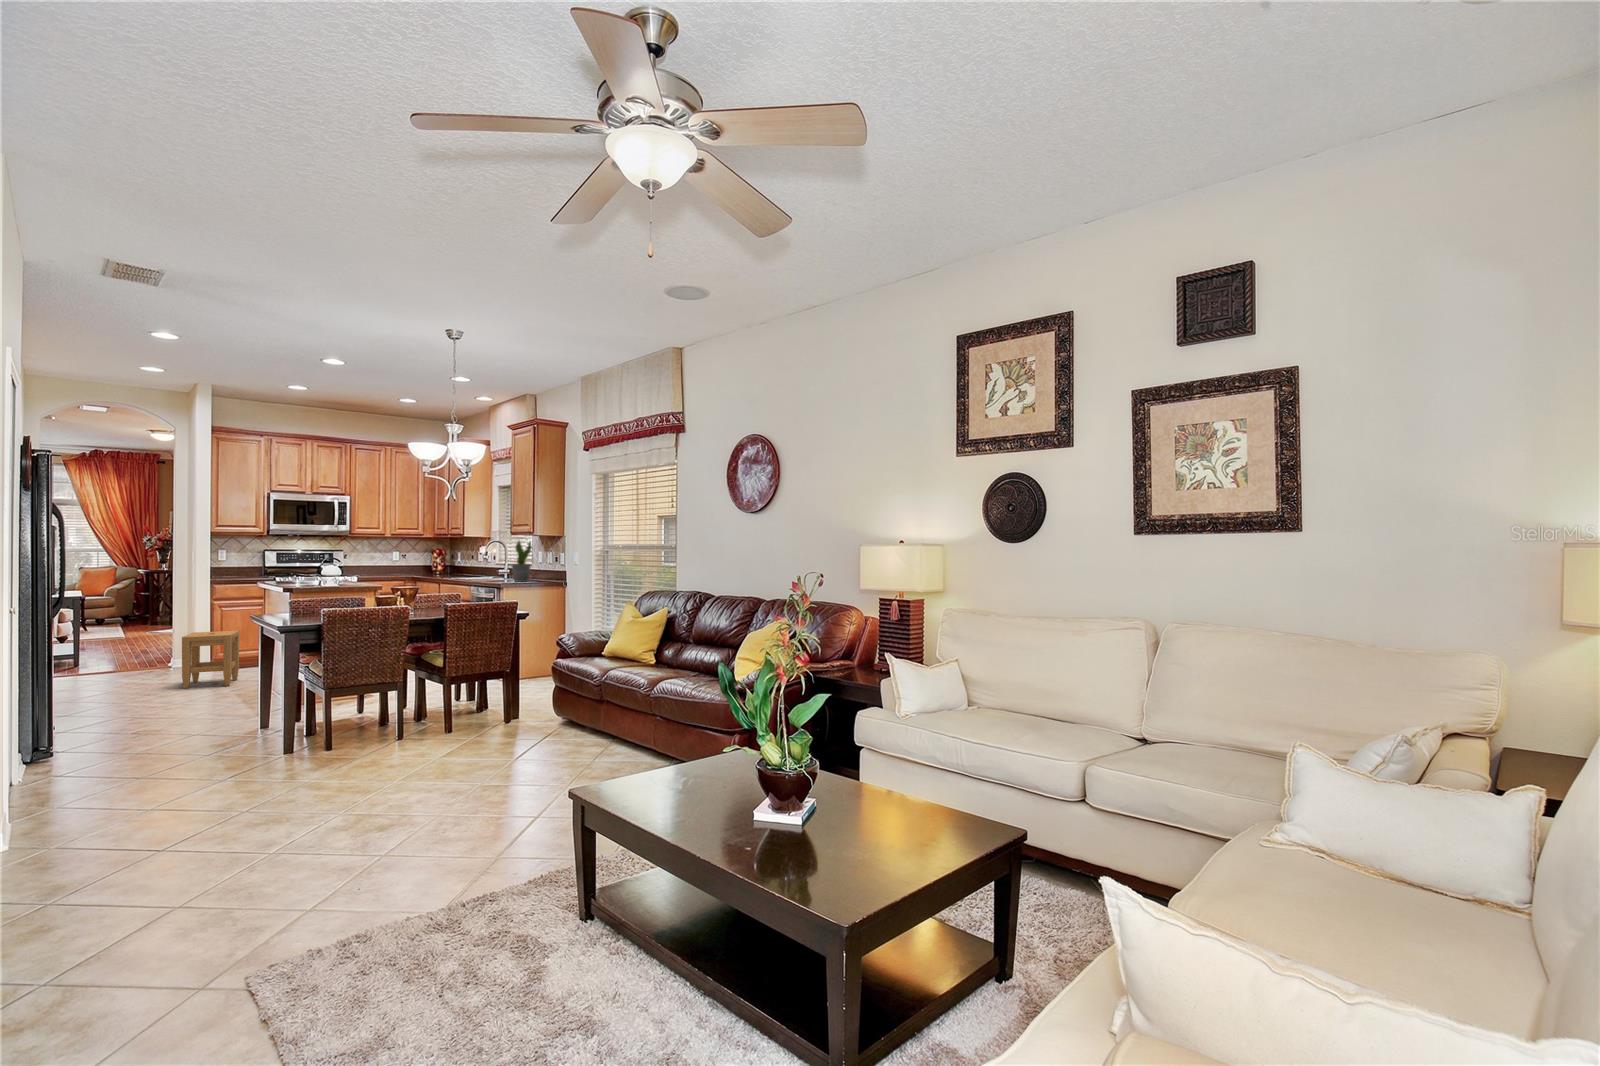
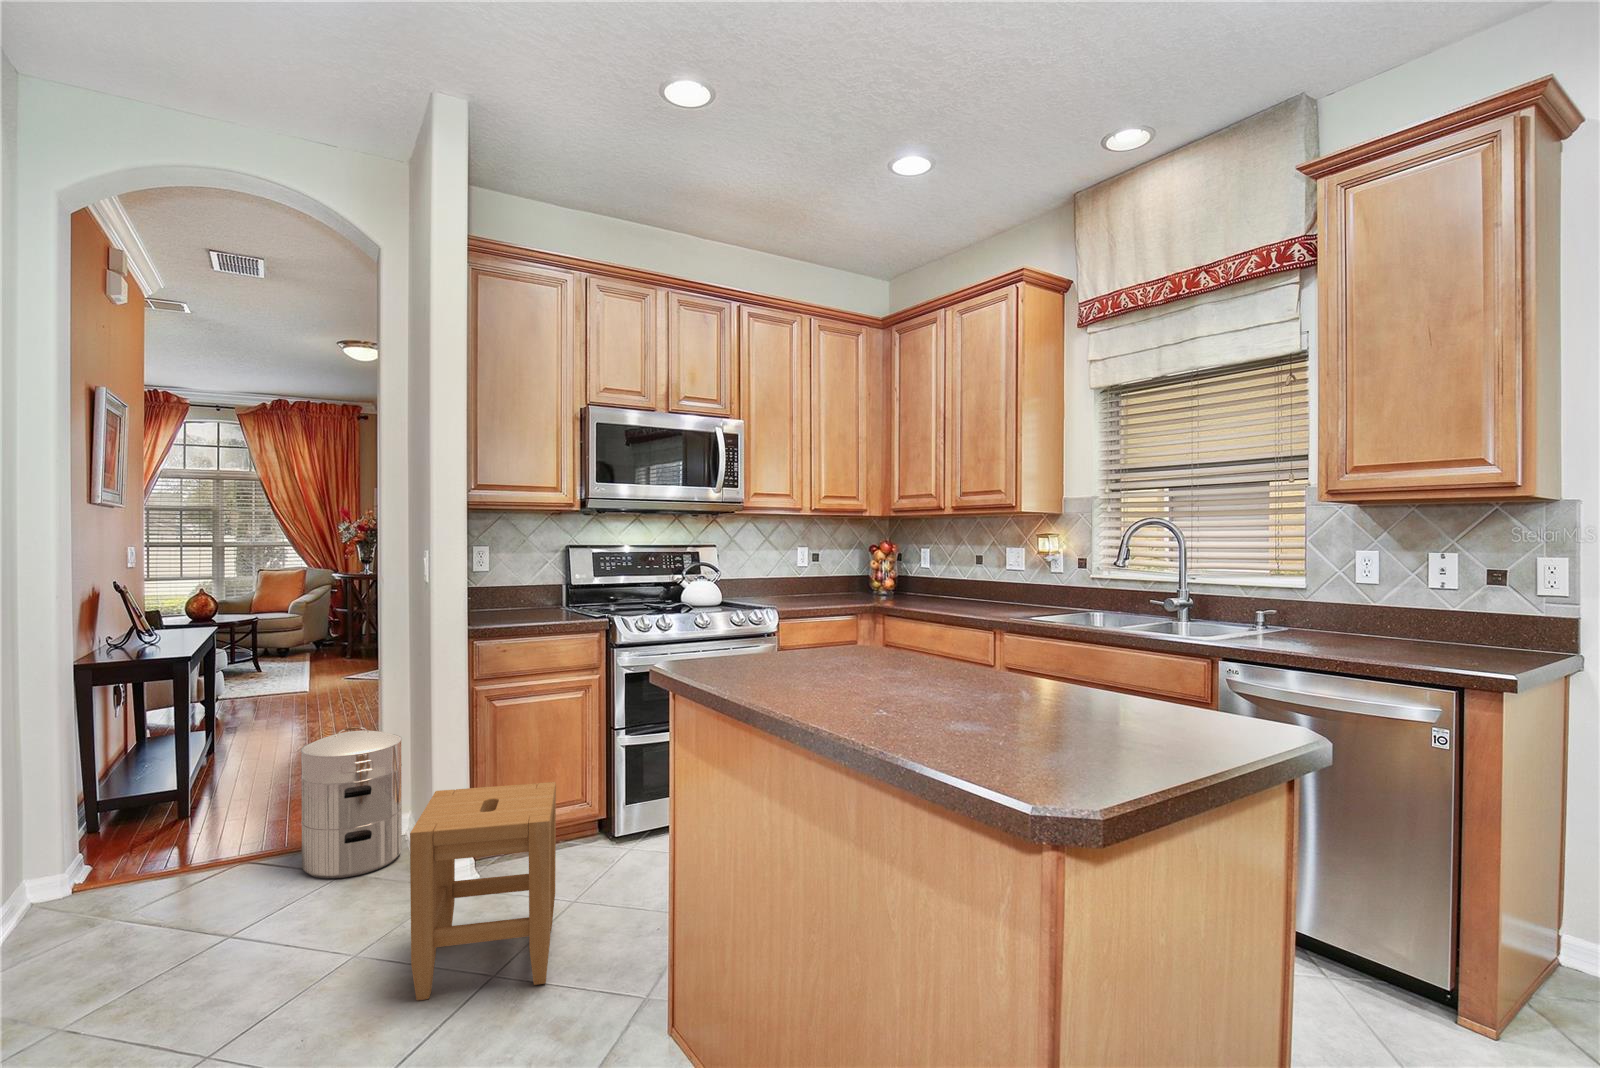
potted plant: present [512,541,531,582] -> none [1401,508,1485,658]
waste bin: none [138,621,181,675] -> present [301,727,402,878]

